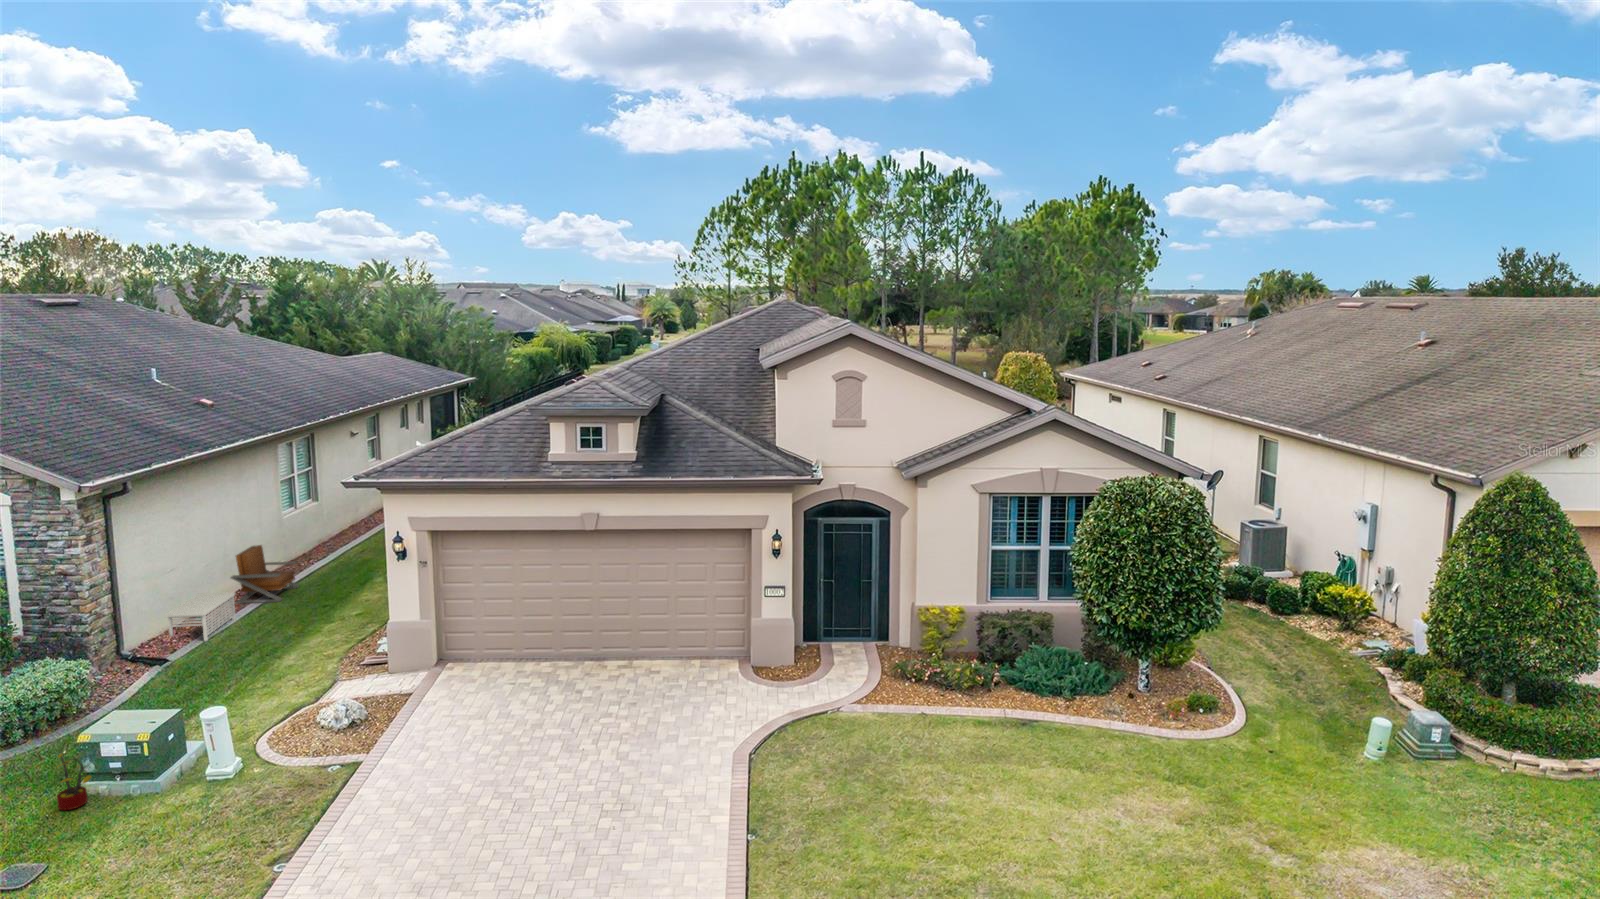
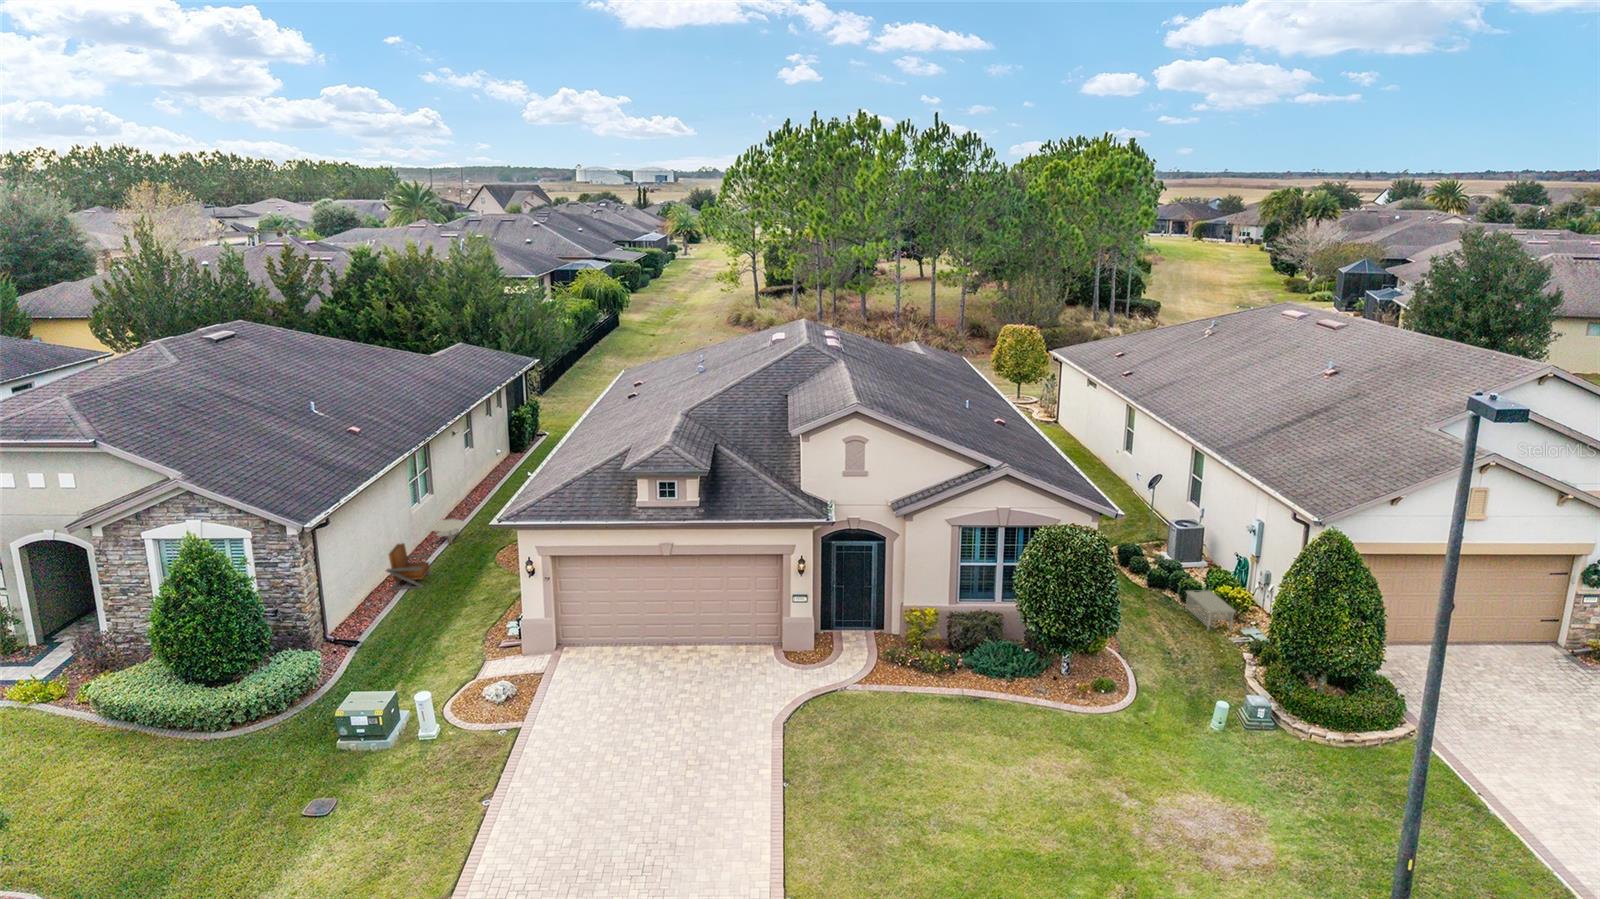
round table: none [303,529,355,557] -> present [429,519,465,543]
storage bench: present [164,592,236,641] -> present [1186,591,1236,630]
decorative plant: present [57,745,92,810] -> none [328,719,353,762]

